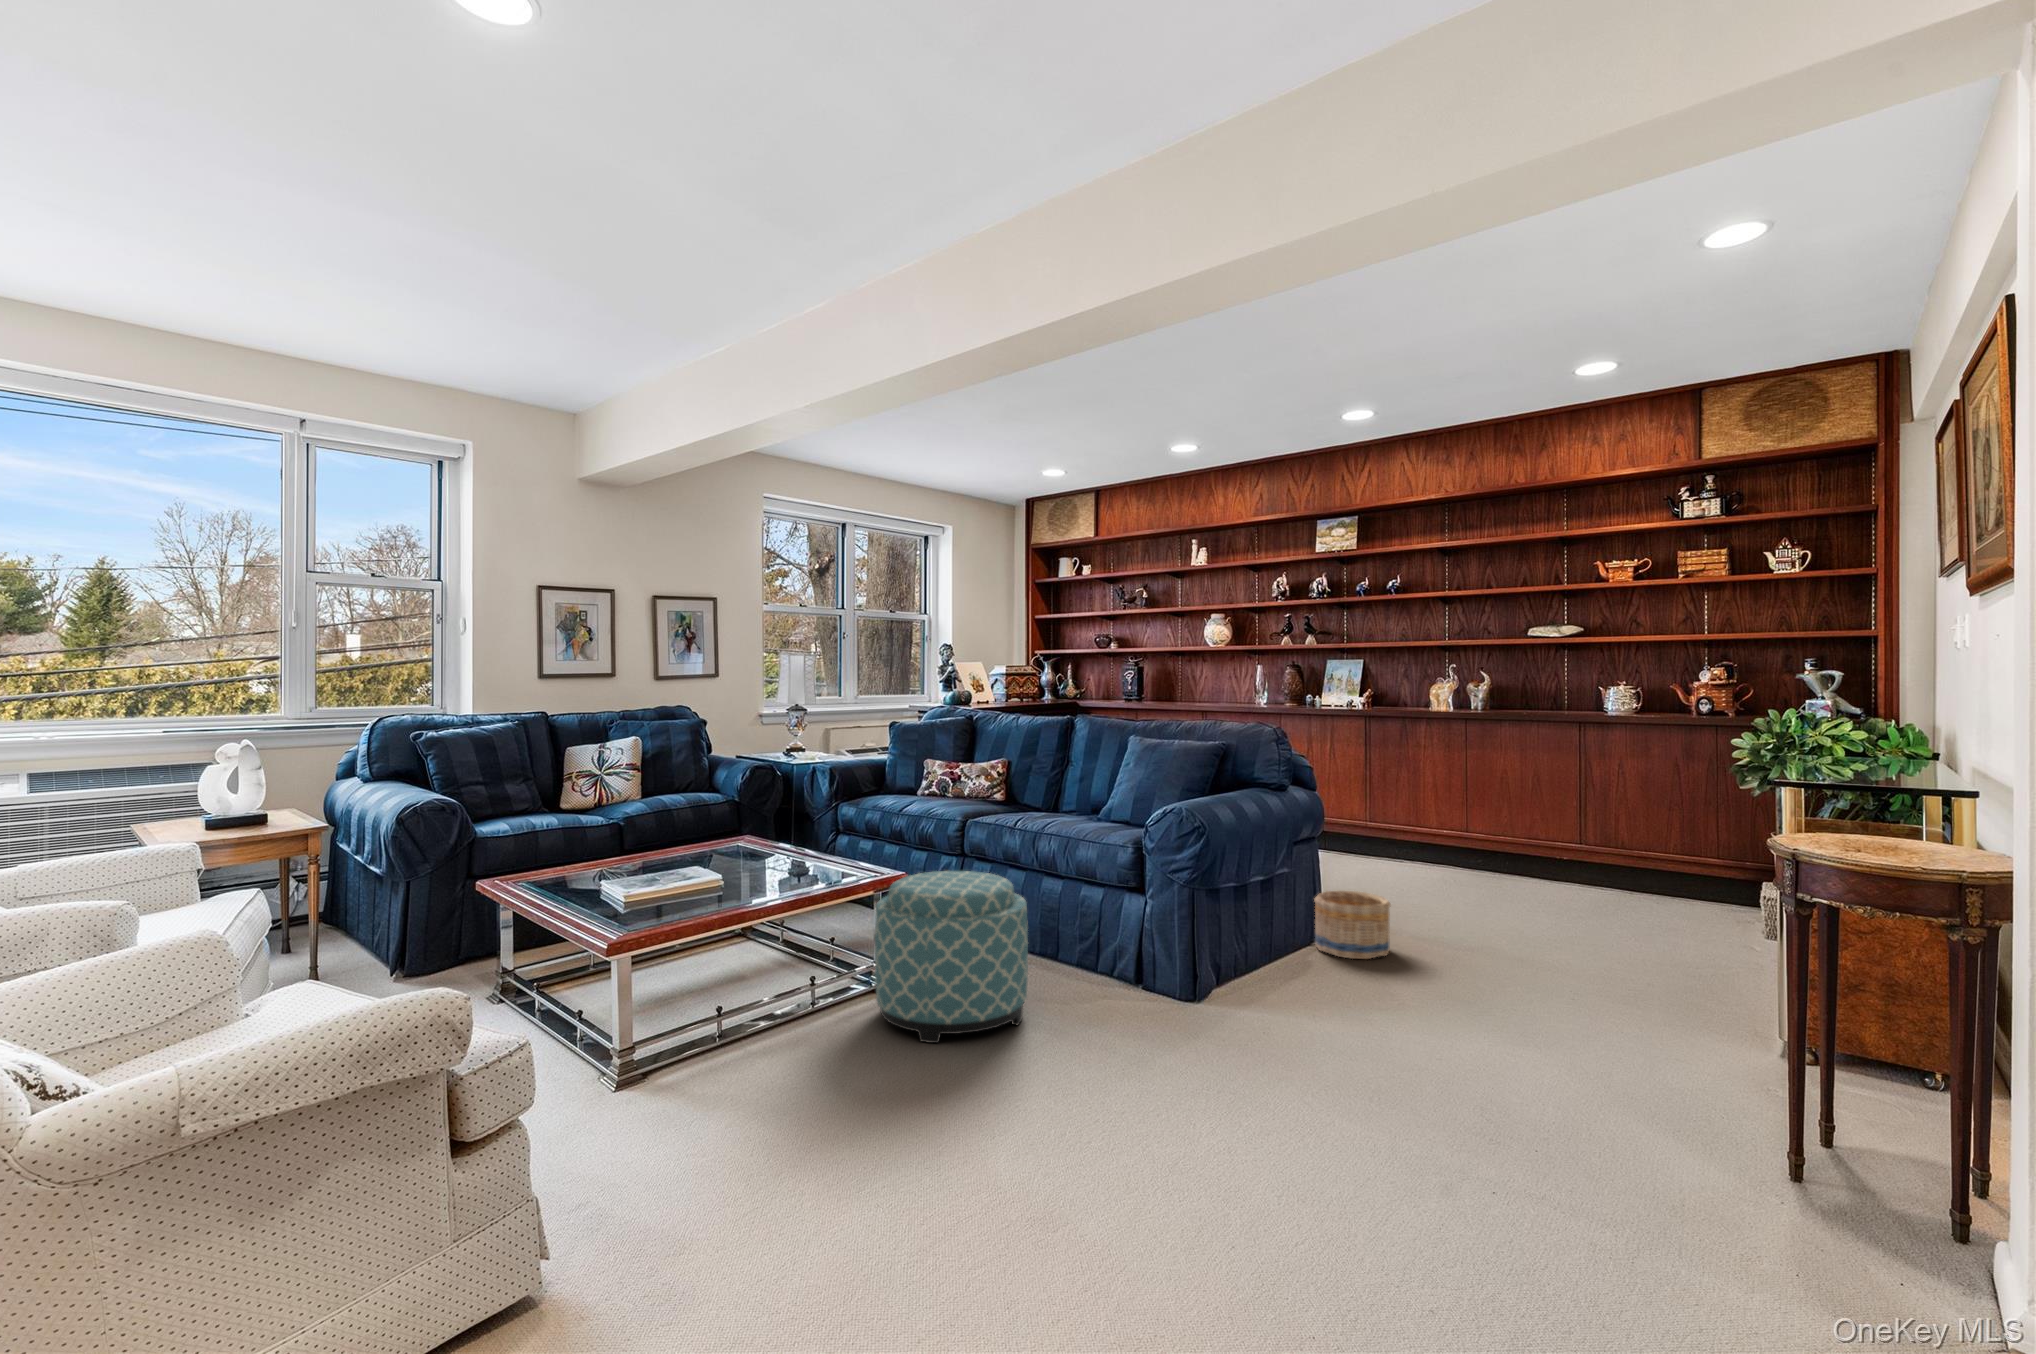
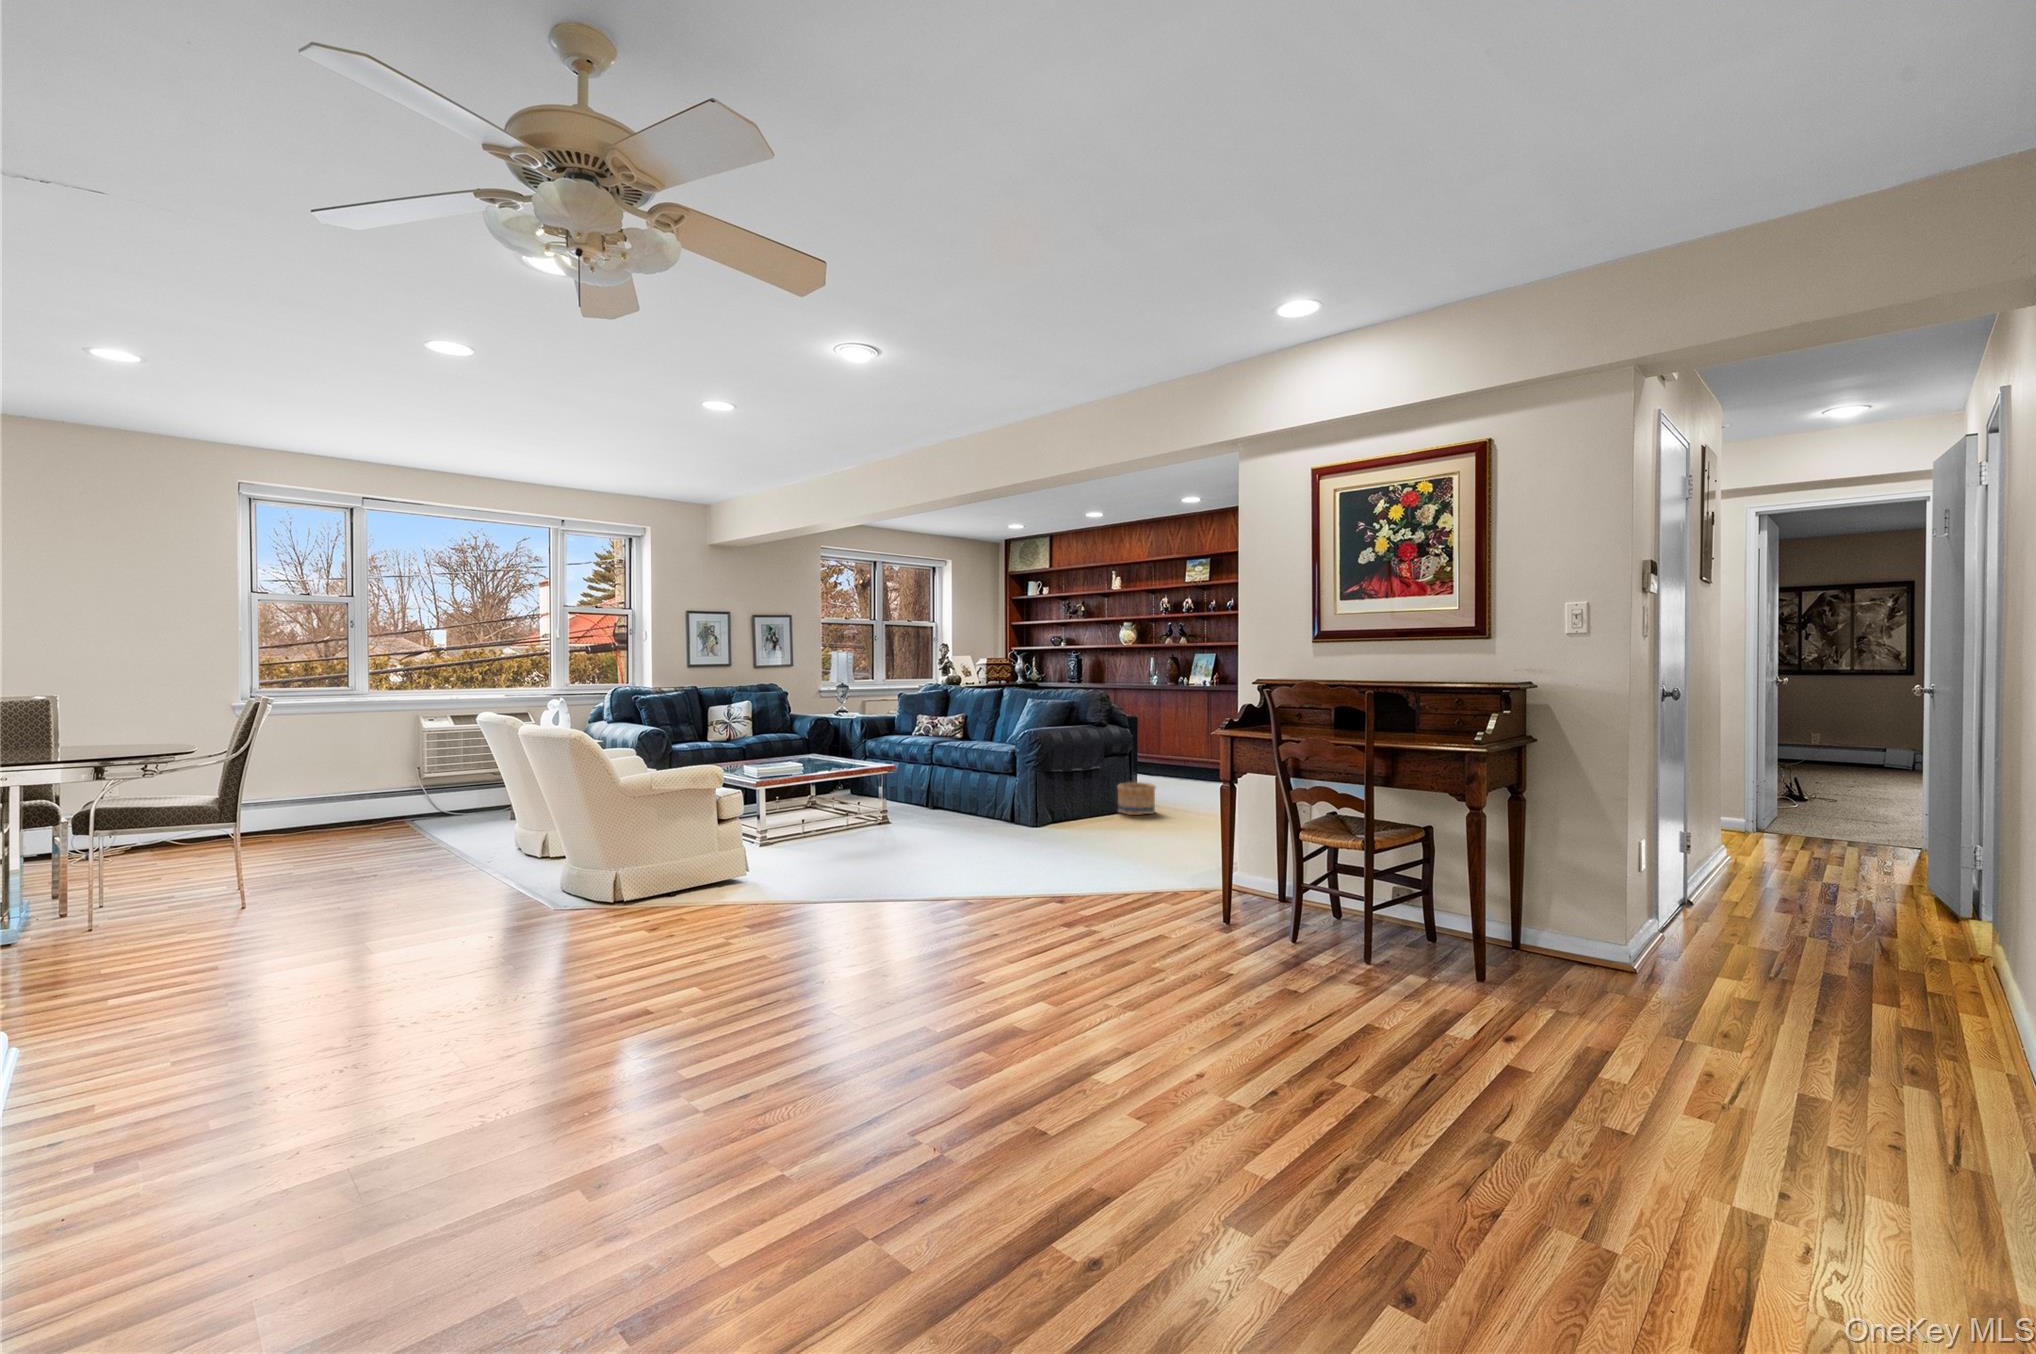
ottoman: present [875,871,1028,1043] -> none [878,763,951,836]

